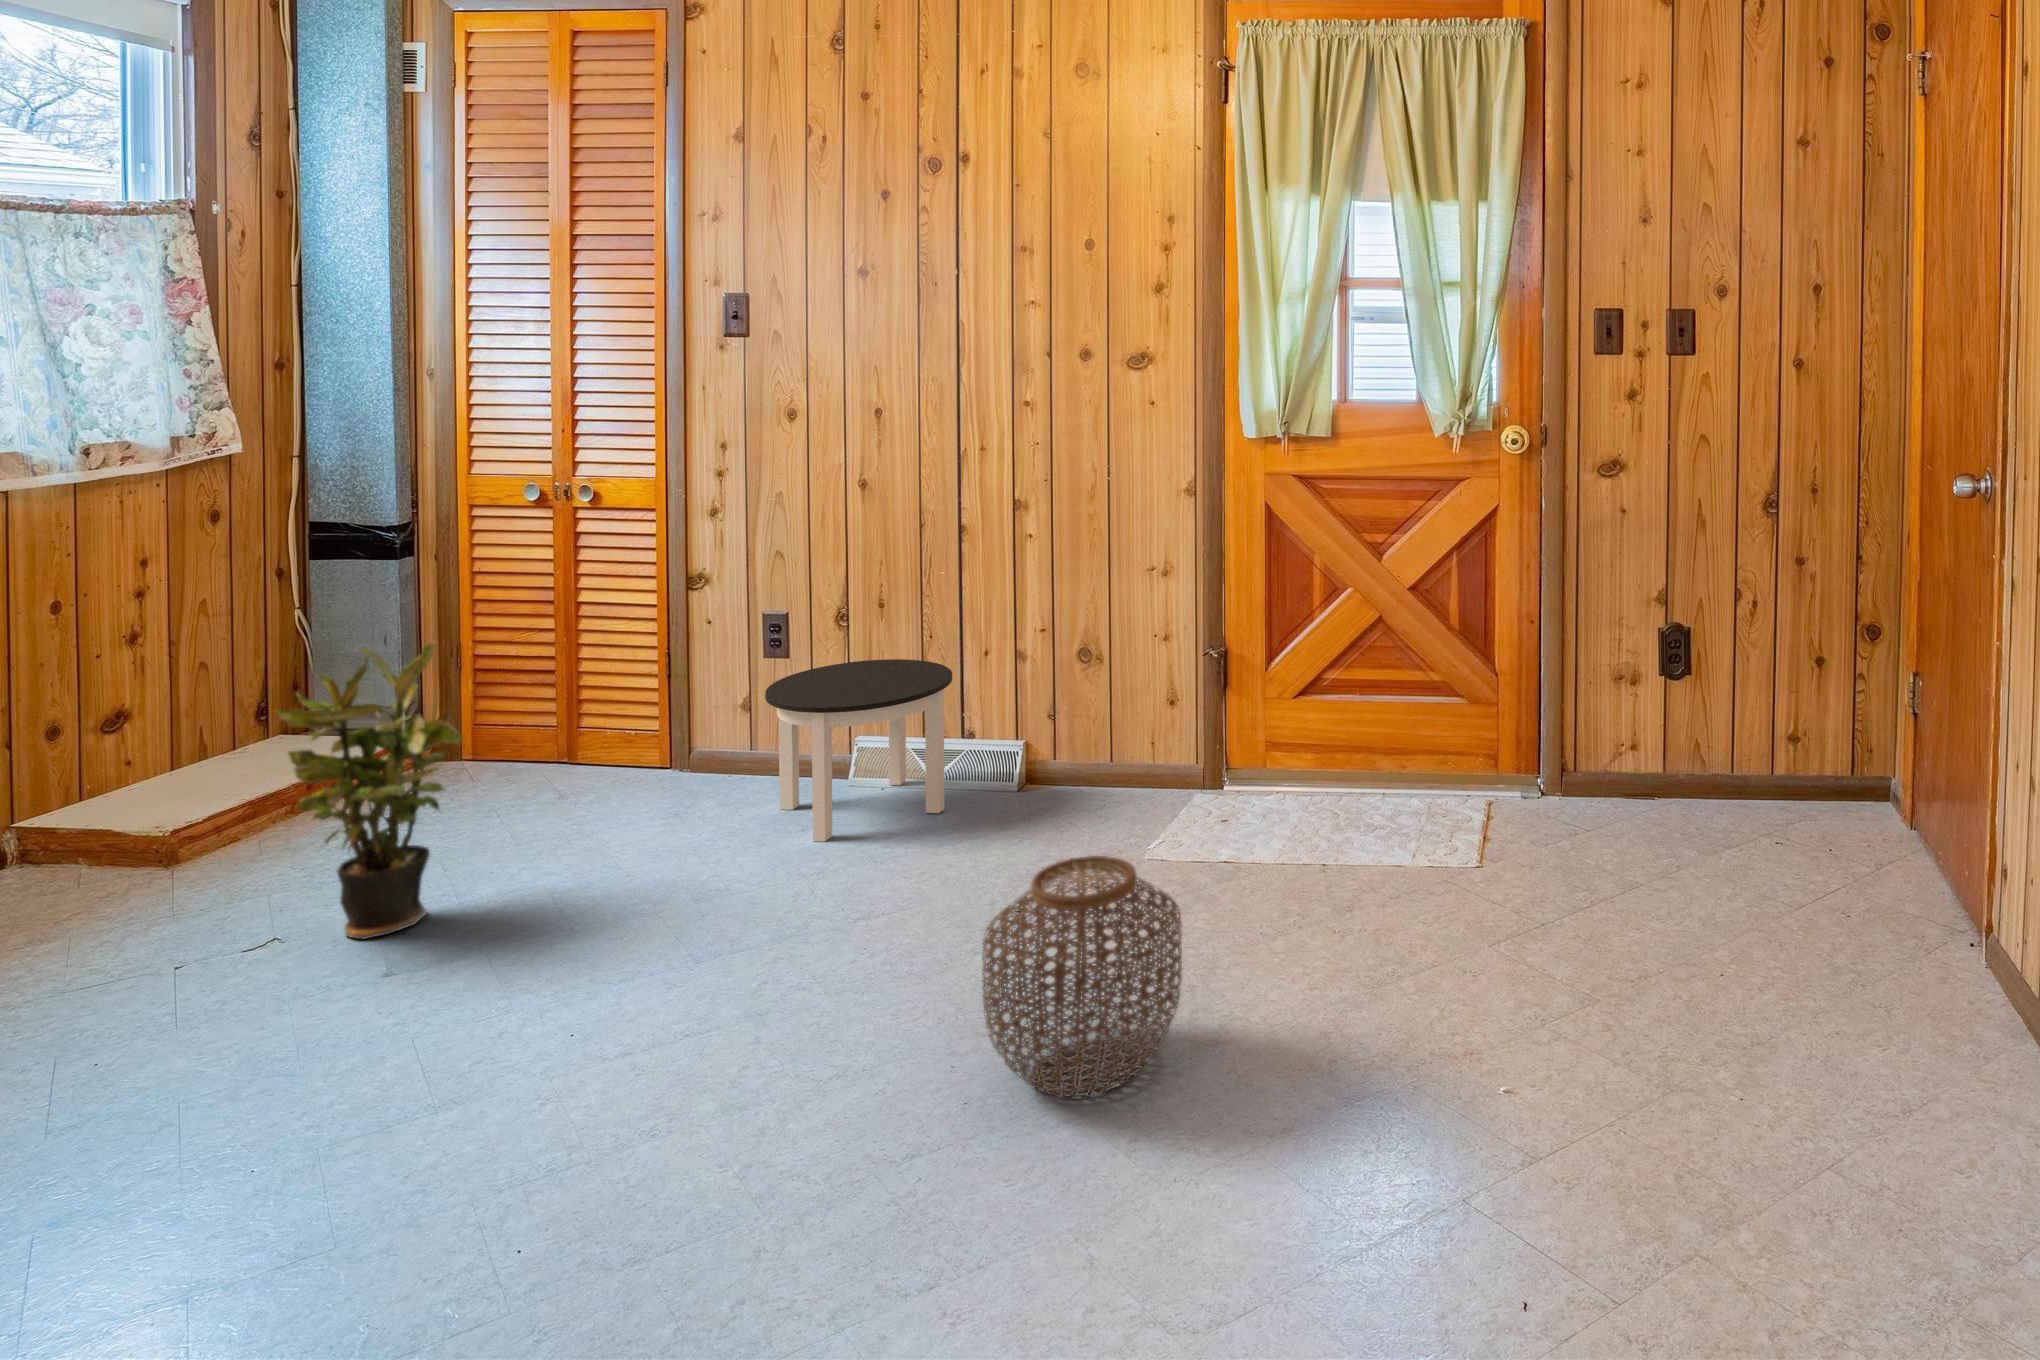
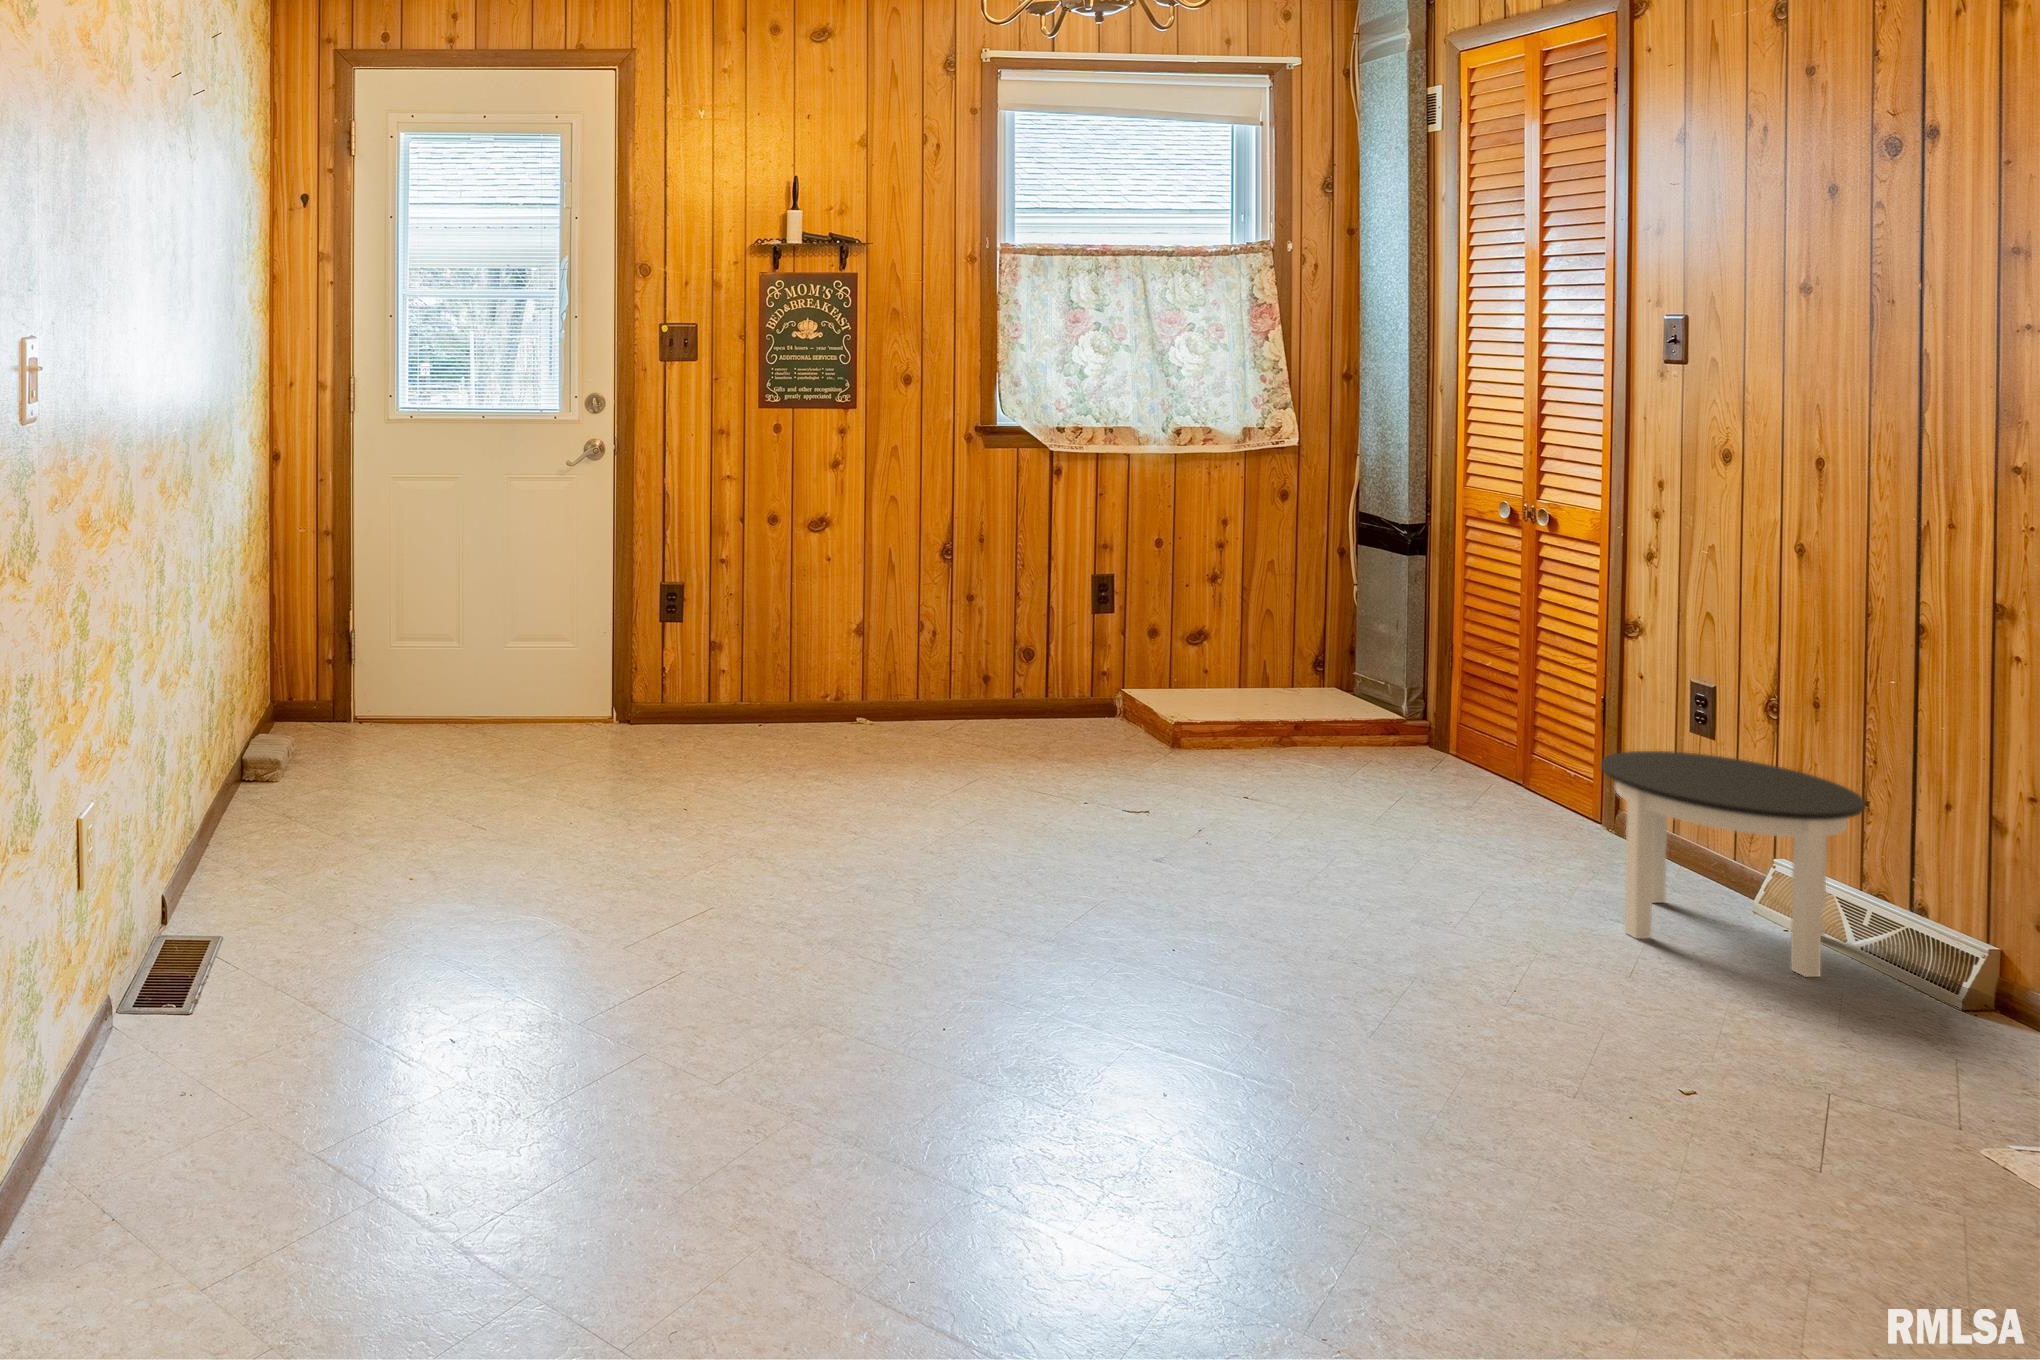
potted plant: present [277,641,462,939] -> none [1169,597,1307,838]
woven basket: present [982,856,1182,1097] -> none [1409,961,1681,1253]

